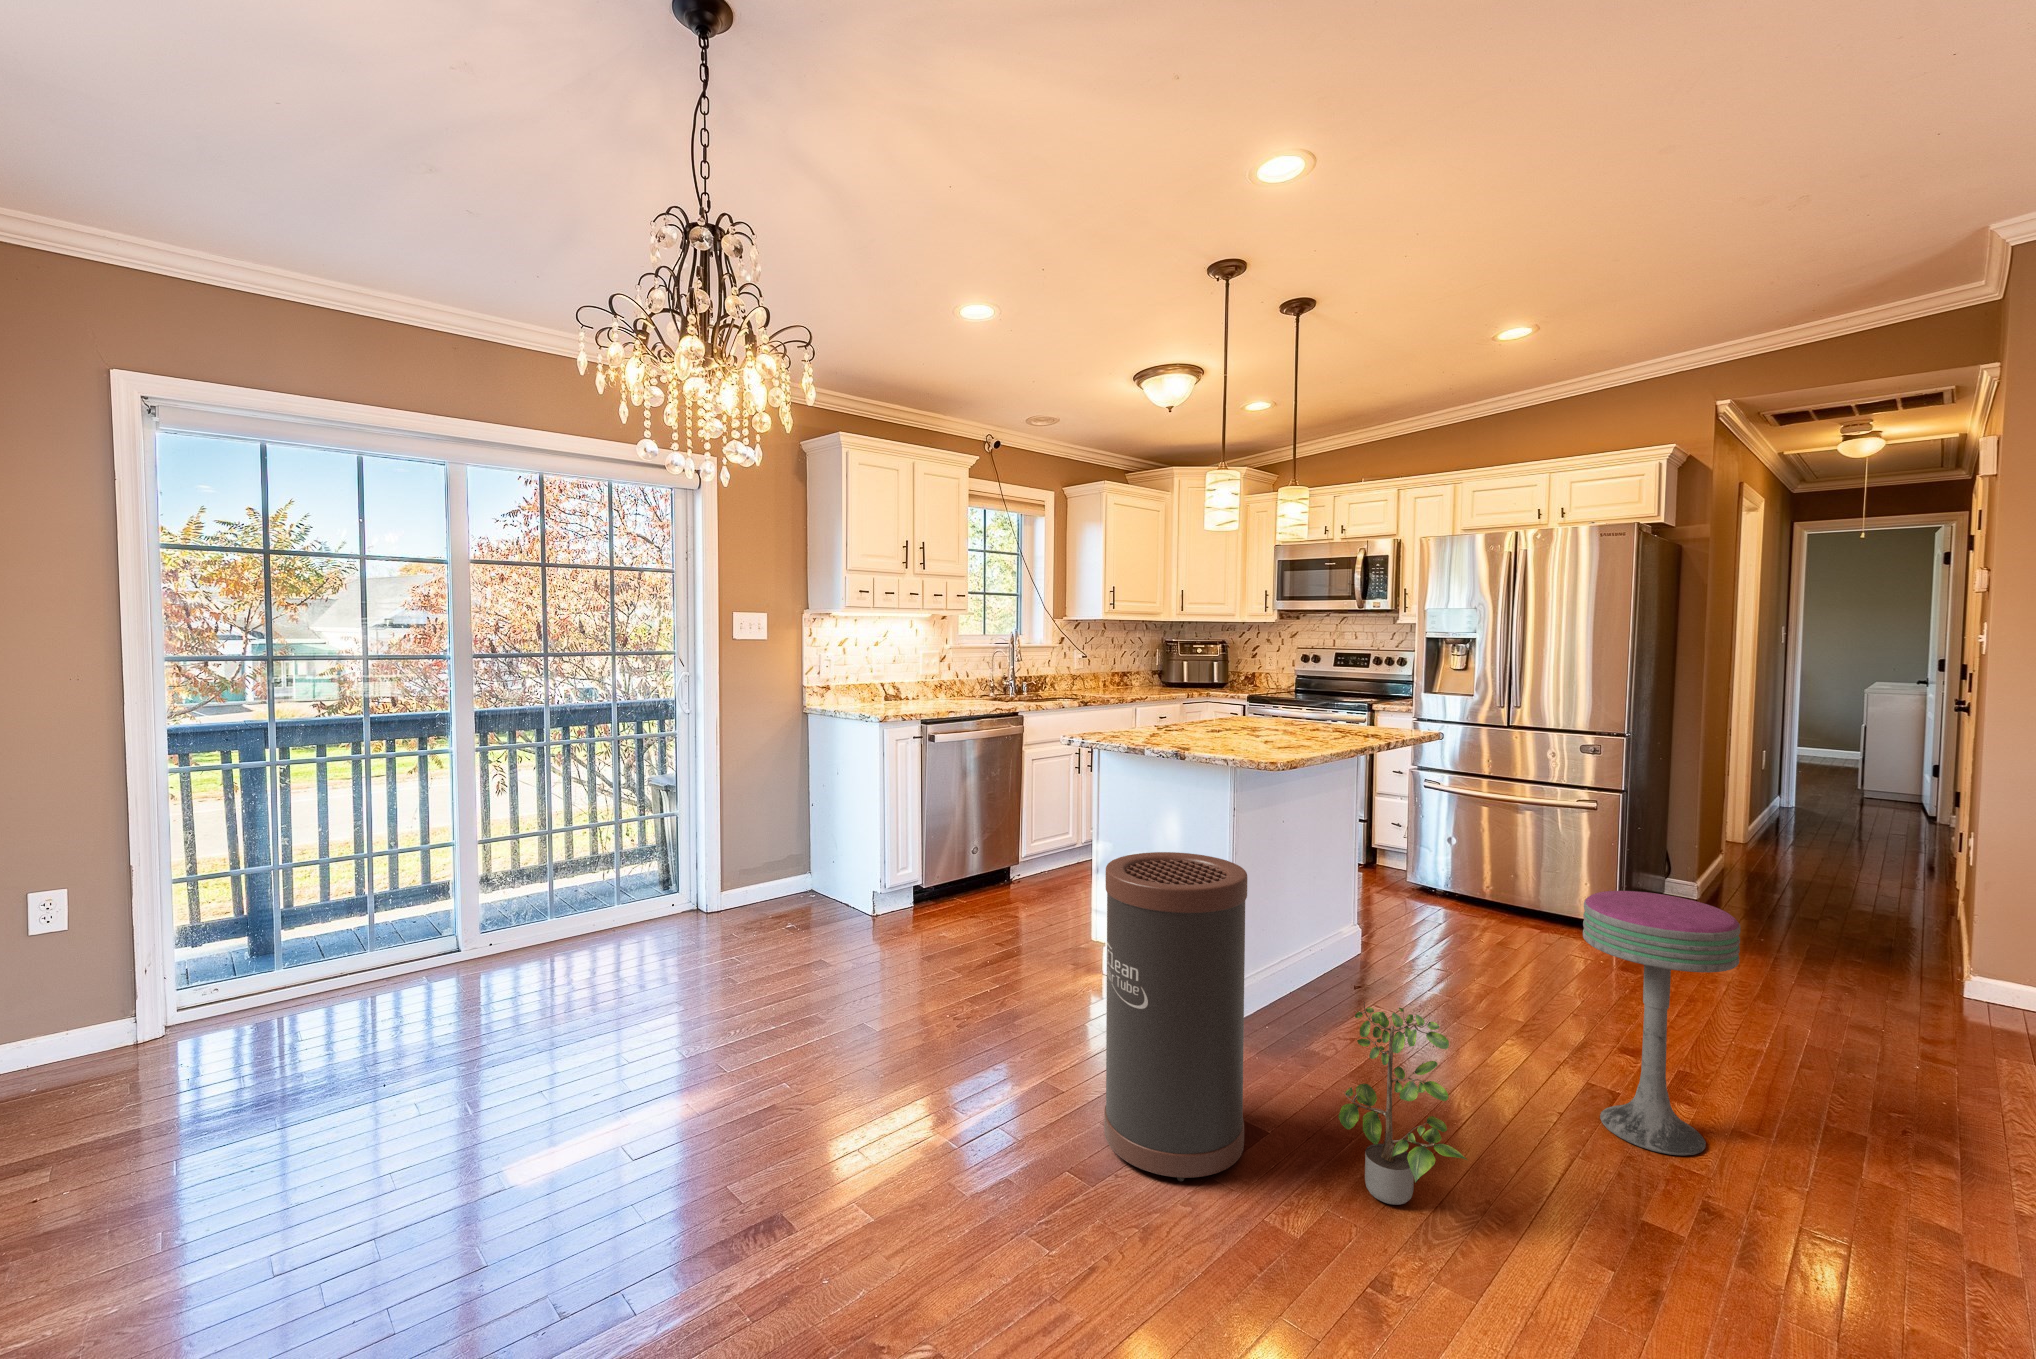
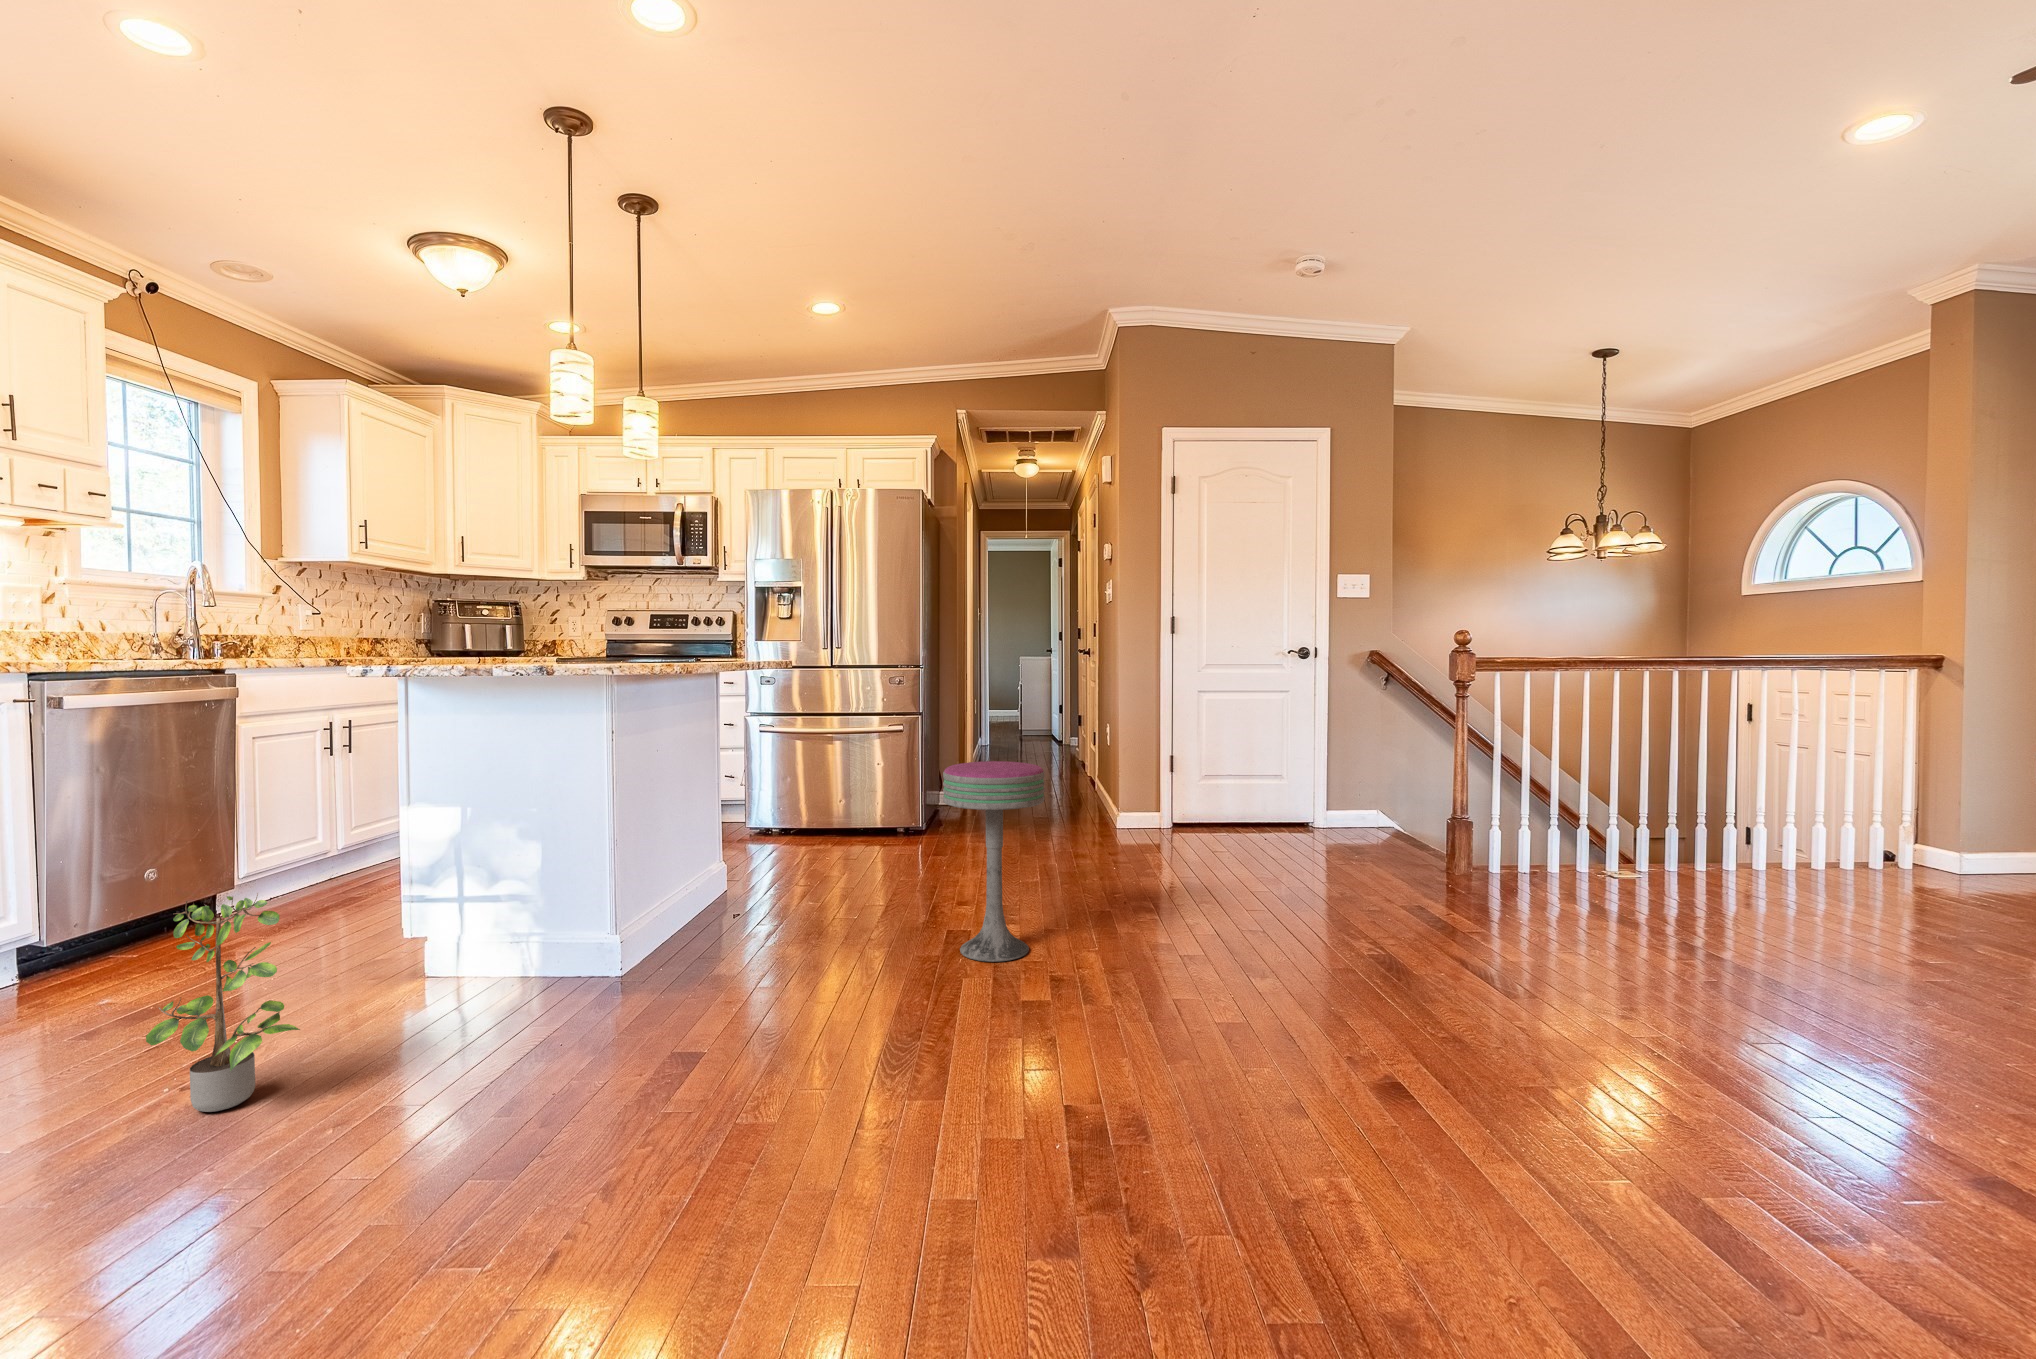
trash can: present [1104,852,1247,1181] -> none [498,764,684,1135]
potted plant: present [1338,1002,1467,1205] -> present [146,894,300,1112]

